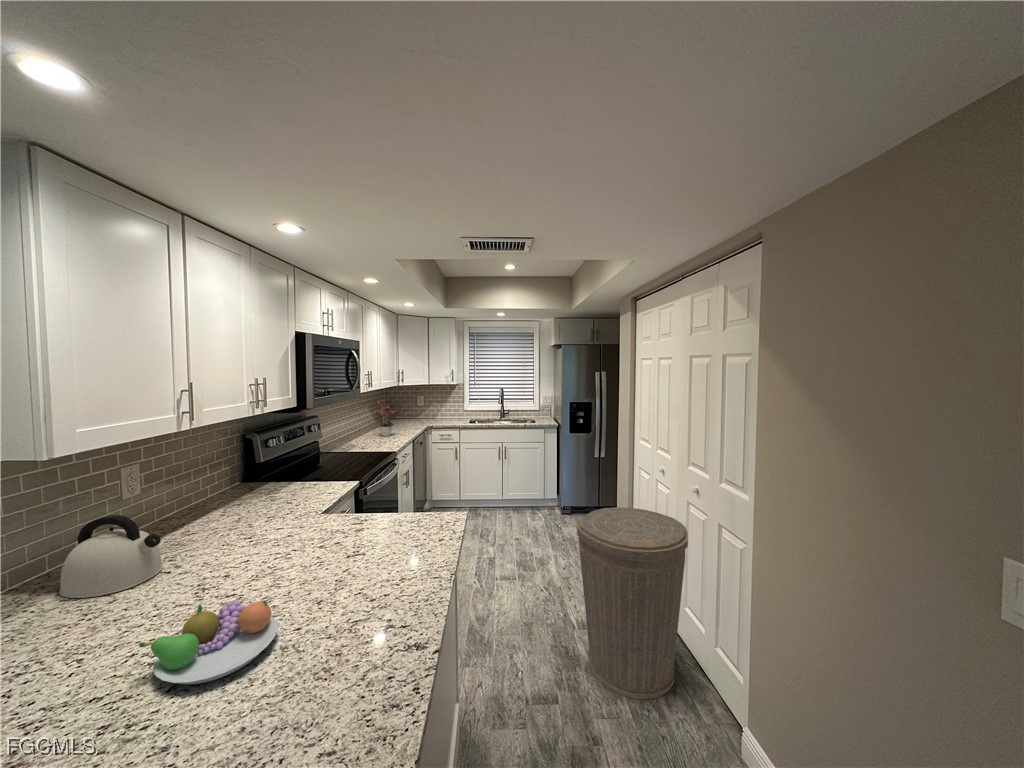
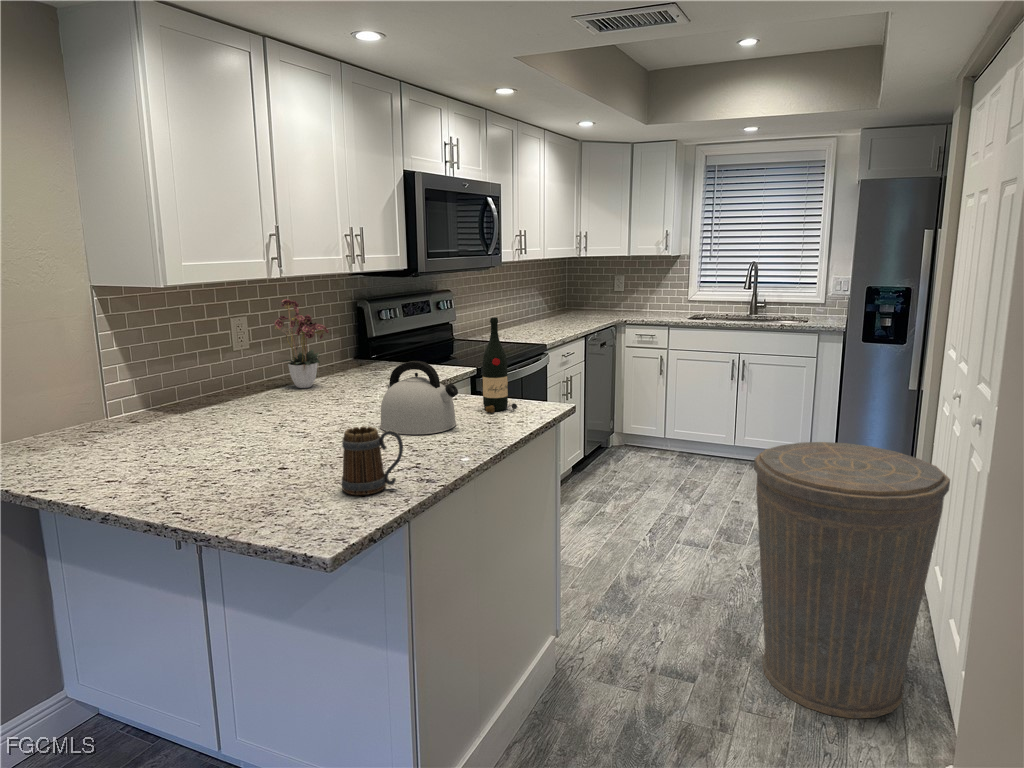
flower arrangement: present [375,400,399,437] -> present [274,299,329,388]
wine bottle: none [396,453,426,531] -> present [482,317,517,412]
kettle: present [59,515,163,598] -> present [380,361,458,434]
fruit bowl: present [139,600,278,685] -> none [218,419,322,472]
mug: none [330,605,398,692] -> present [341,426,403,495]

